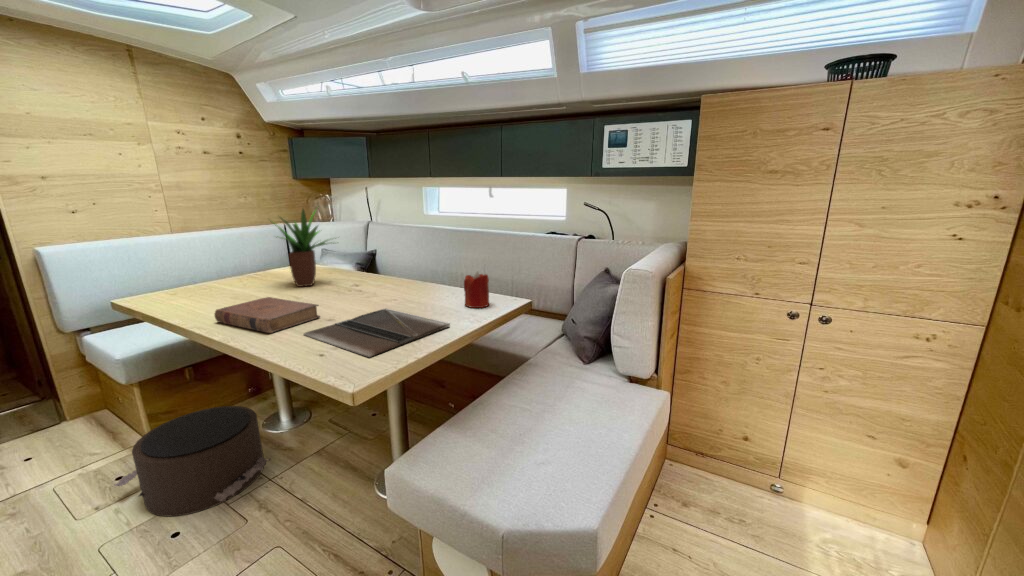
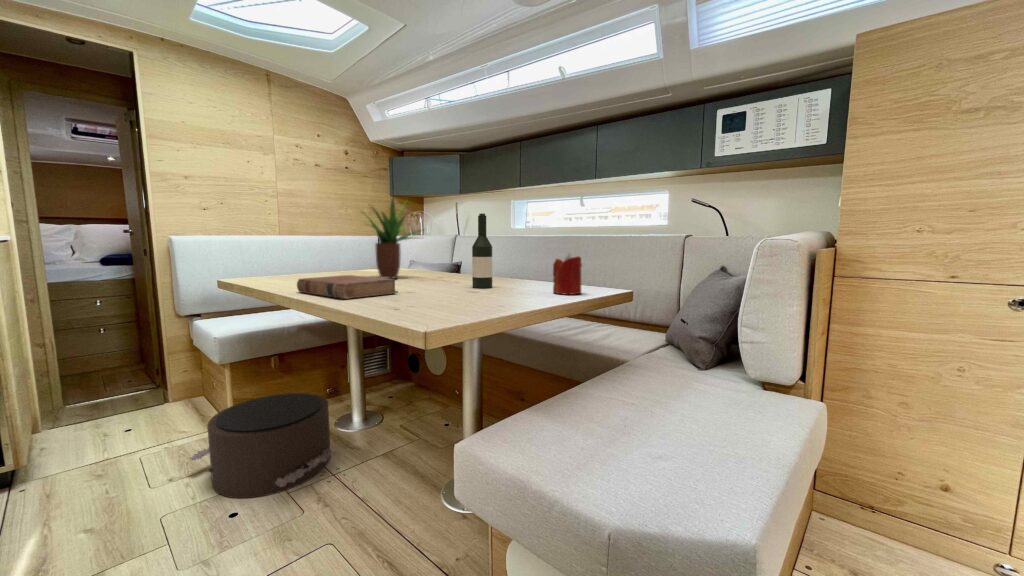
wine bottle: none [389,232,410,300] -> present [472,213,492,288]
laptop: present [304,308,450,357] -> none [378,290,538,316]

